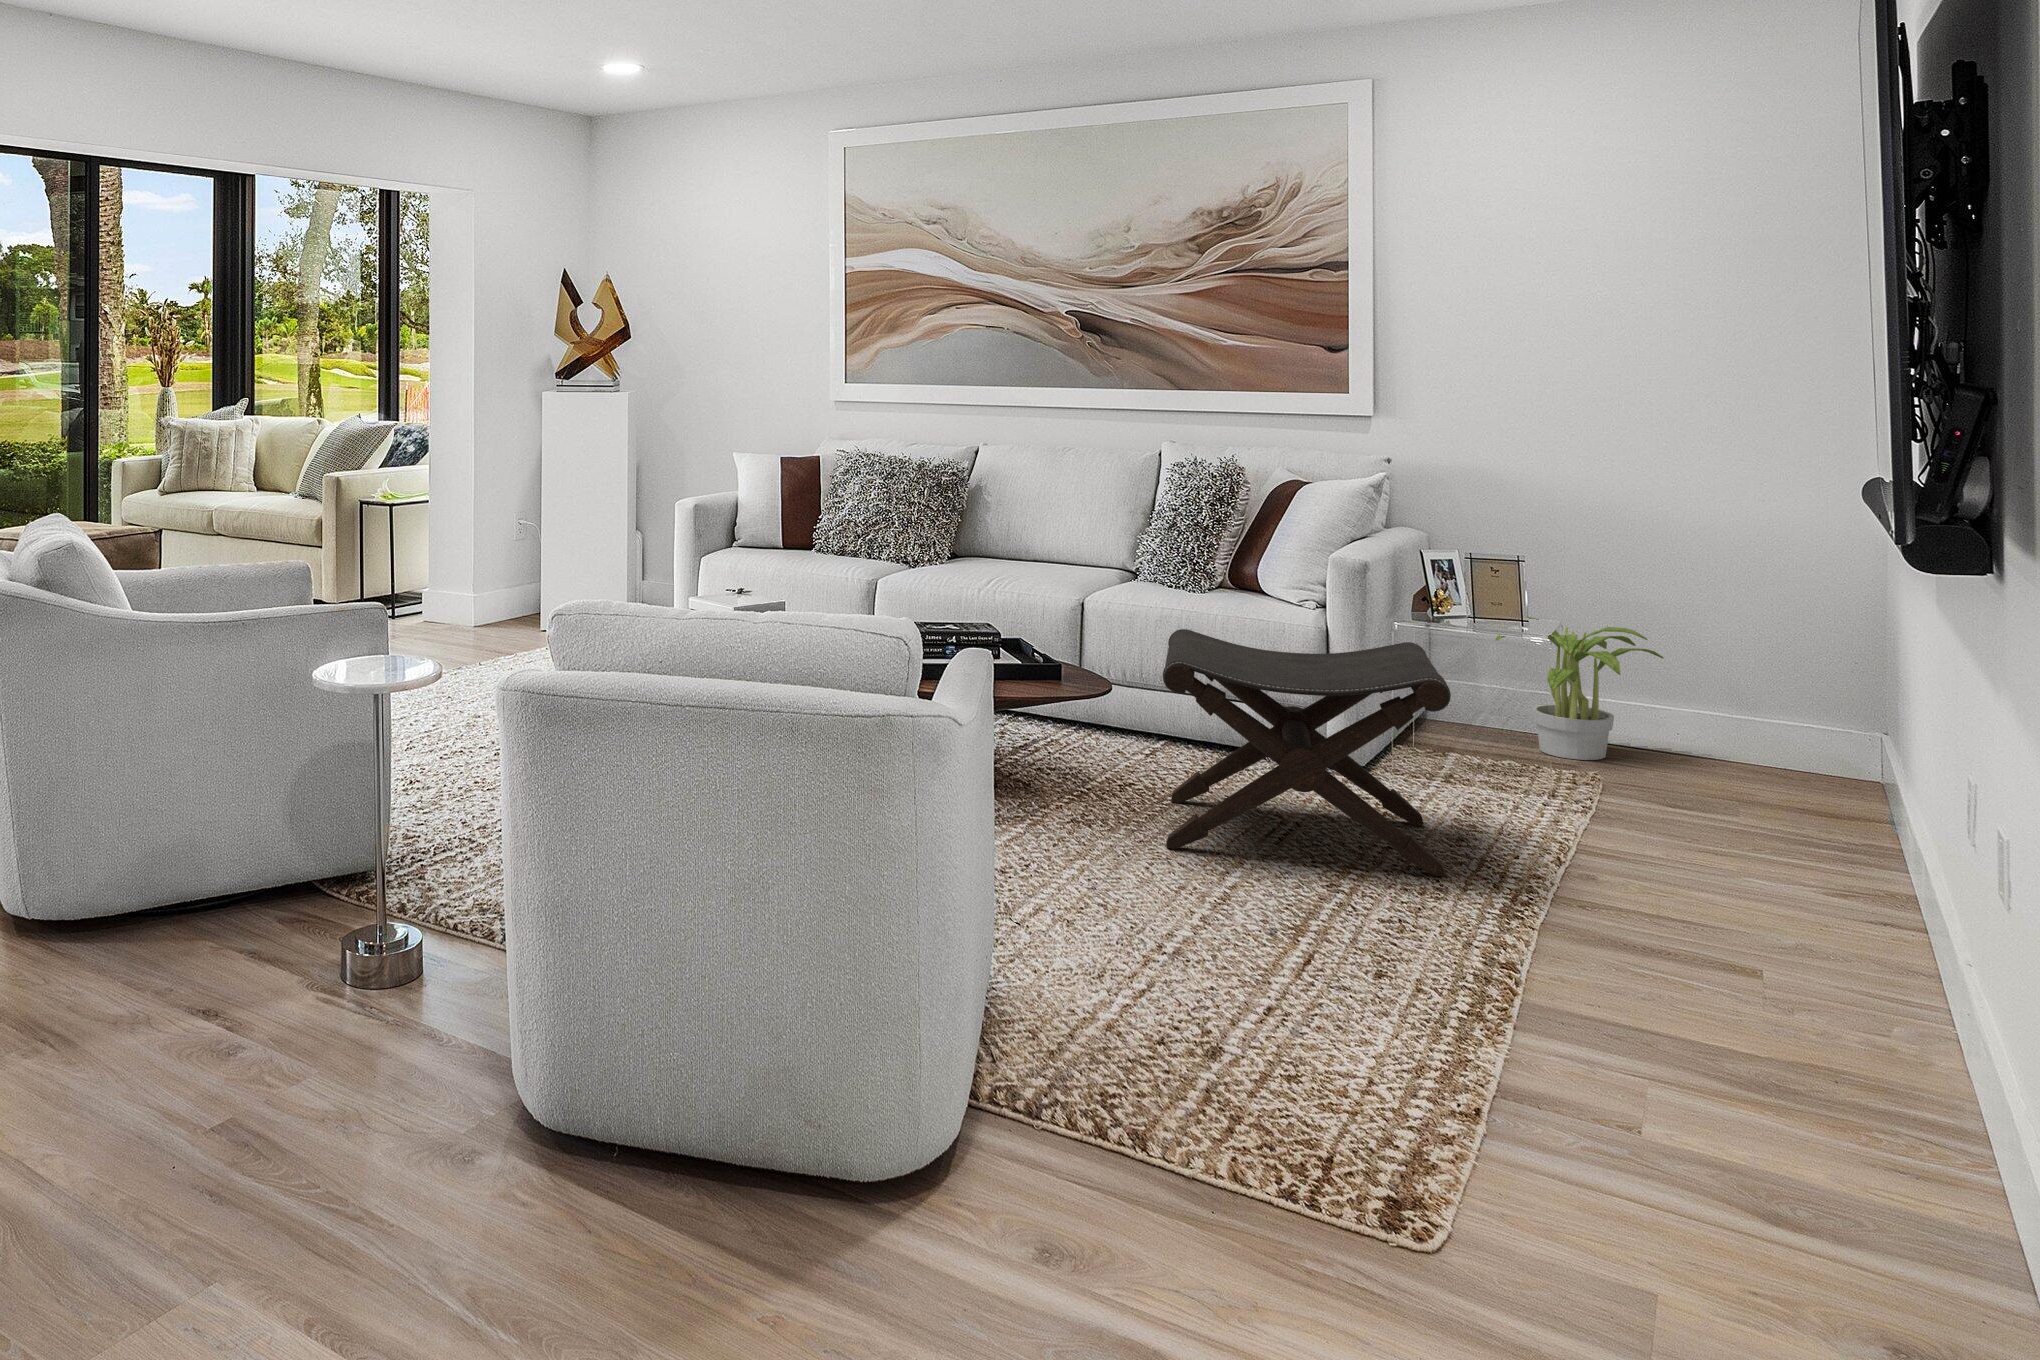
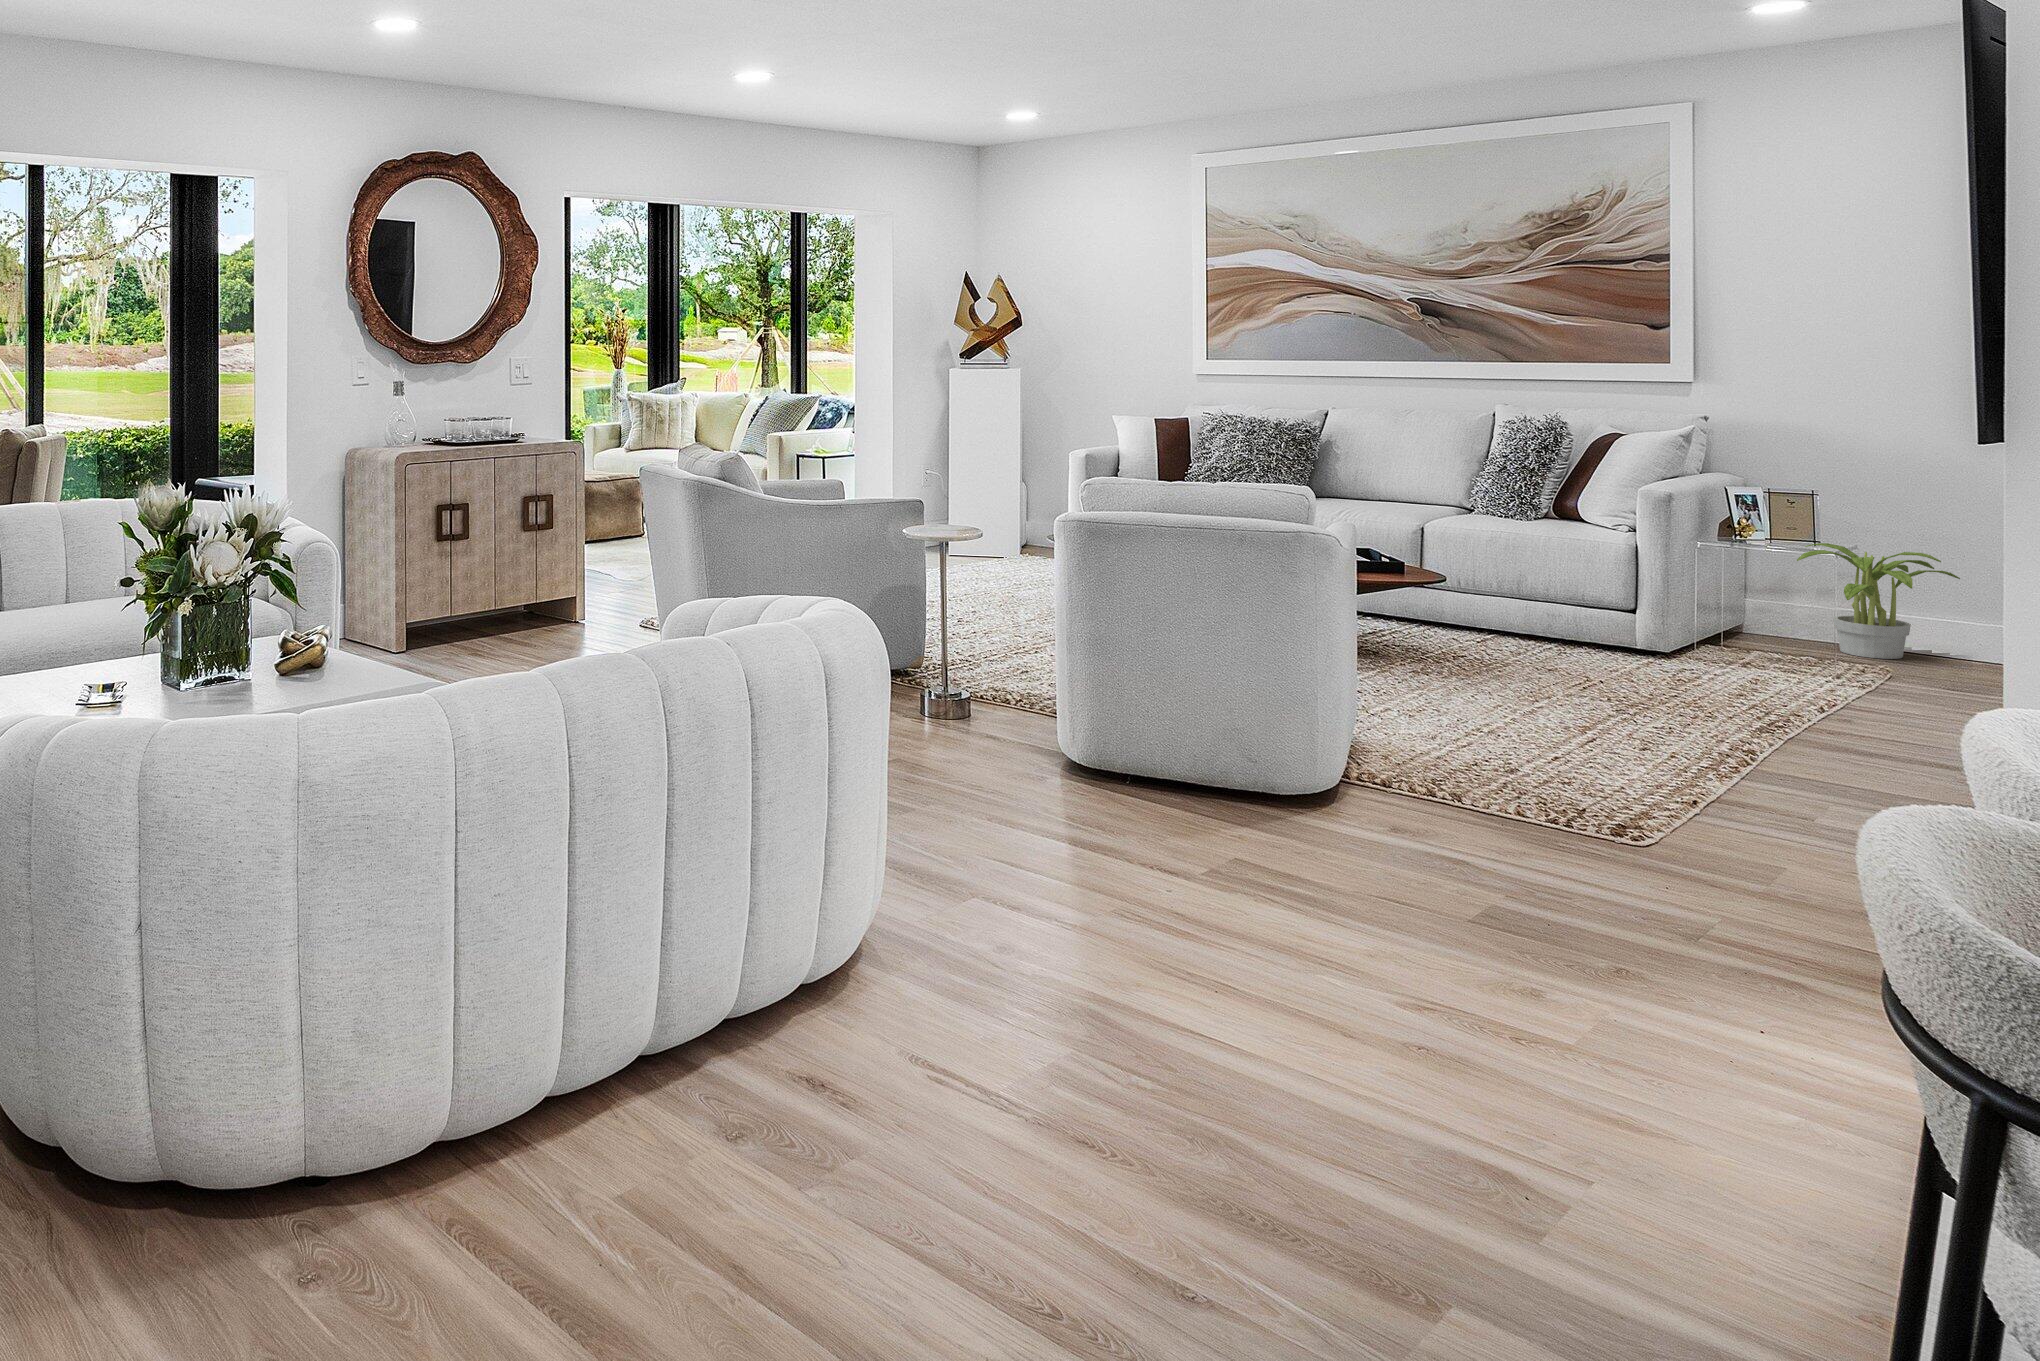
footstool: present [1163,629,1451,876] -> none [1491,539,1731,716]

